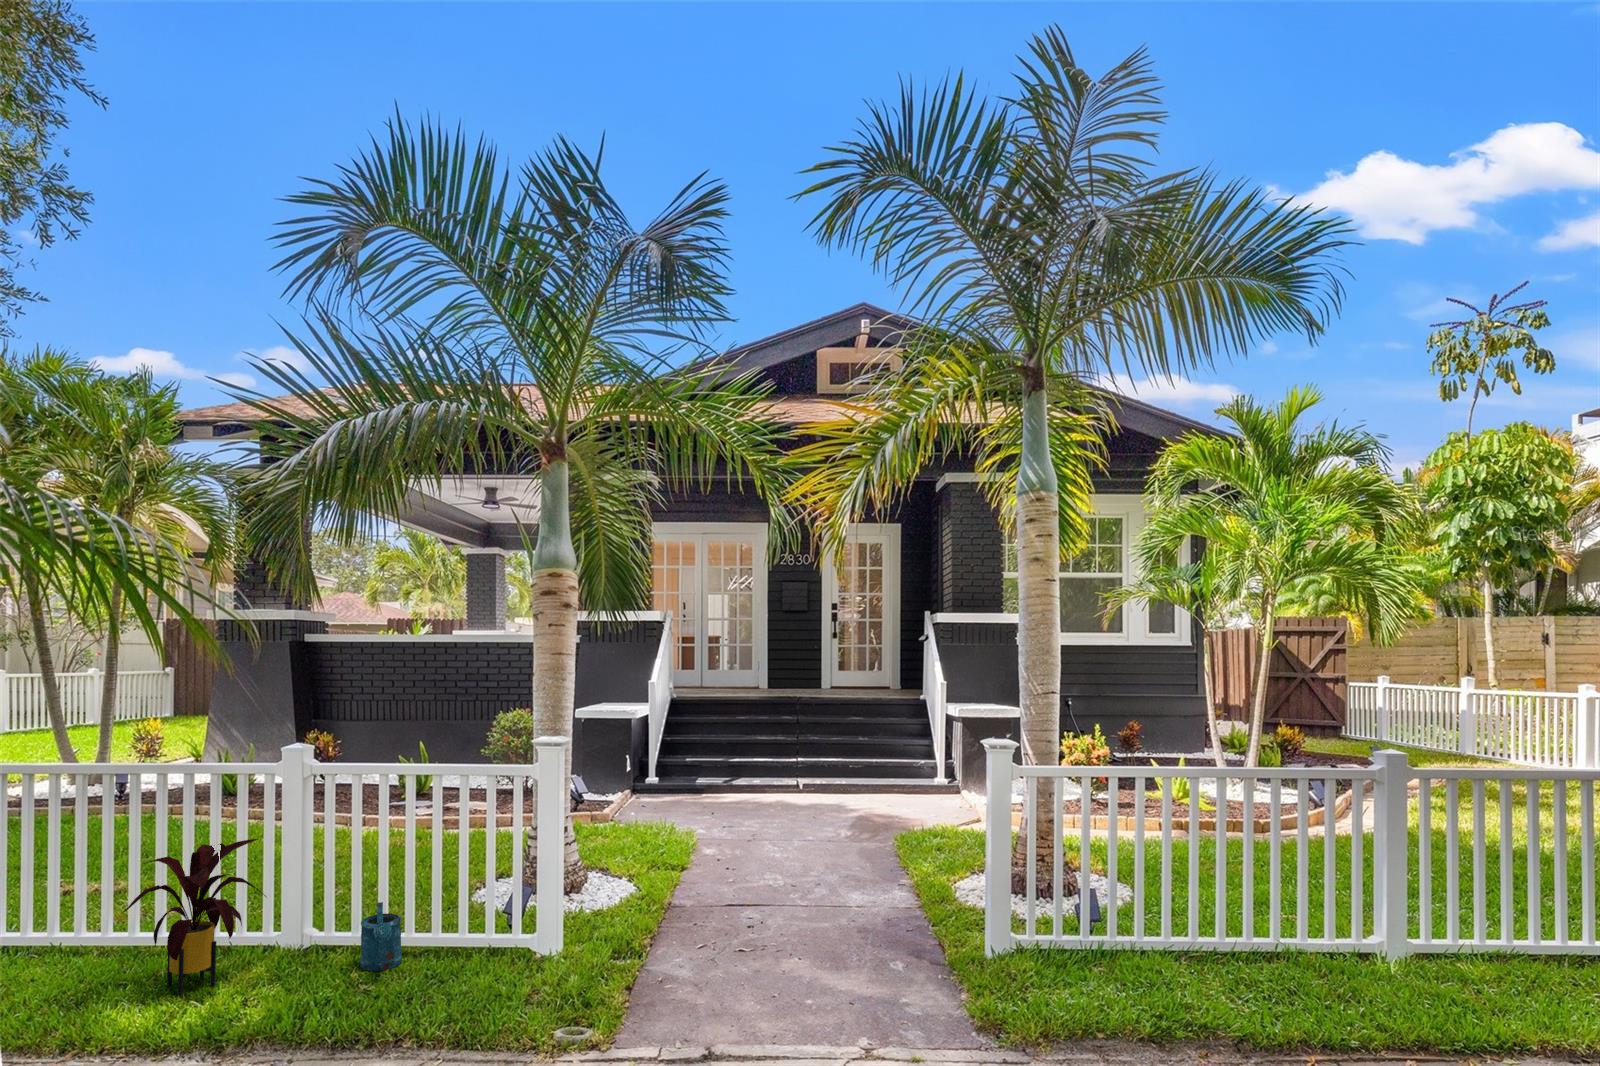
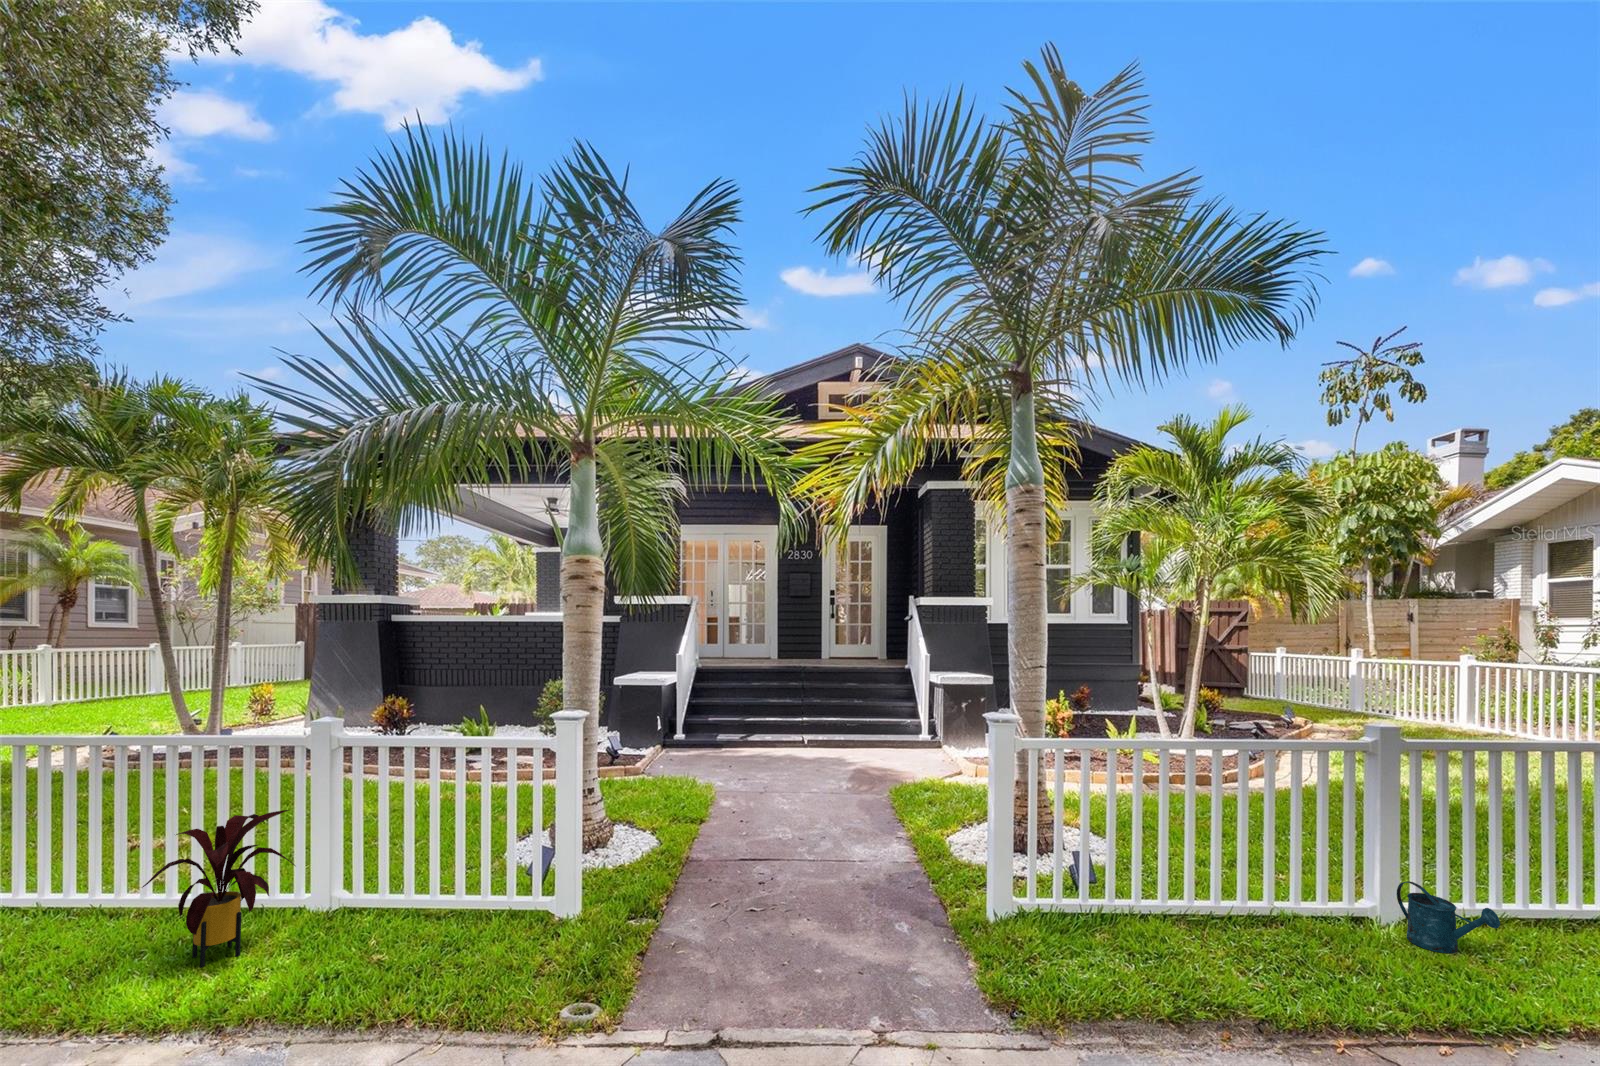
watering can: present [360,902,402,971] -> present [1397,881,1500,953]

